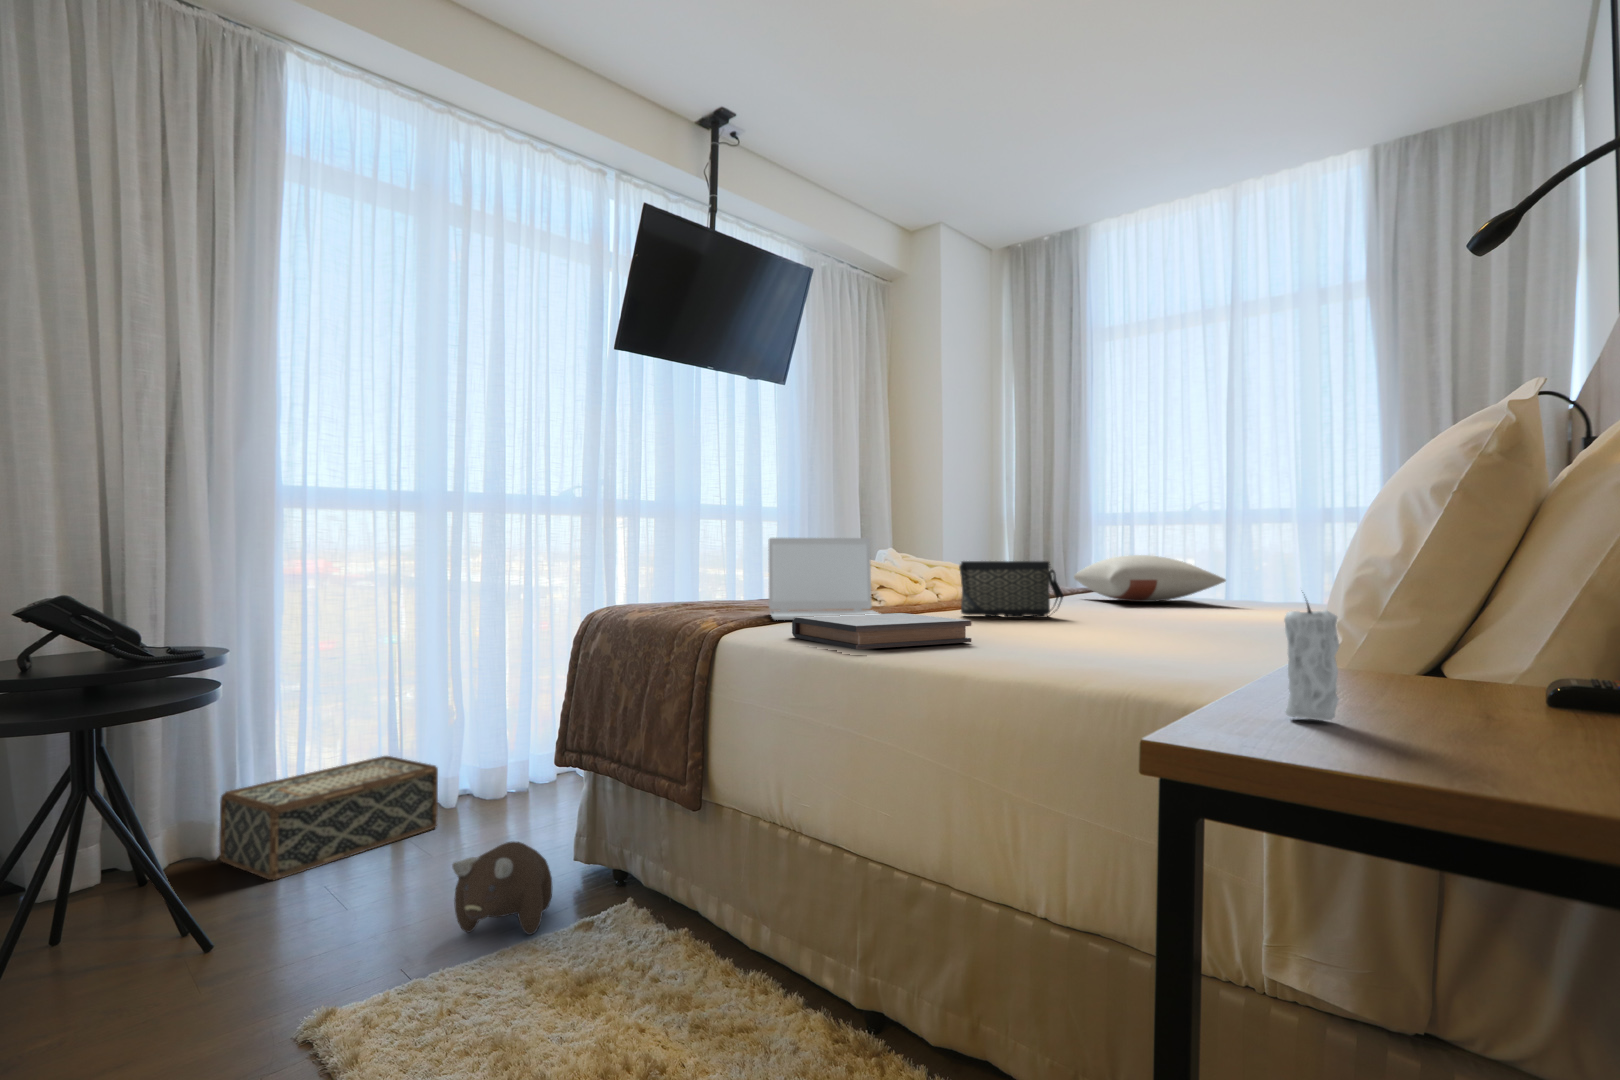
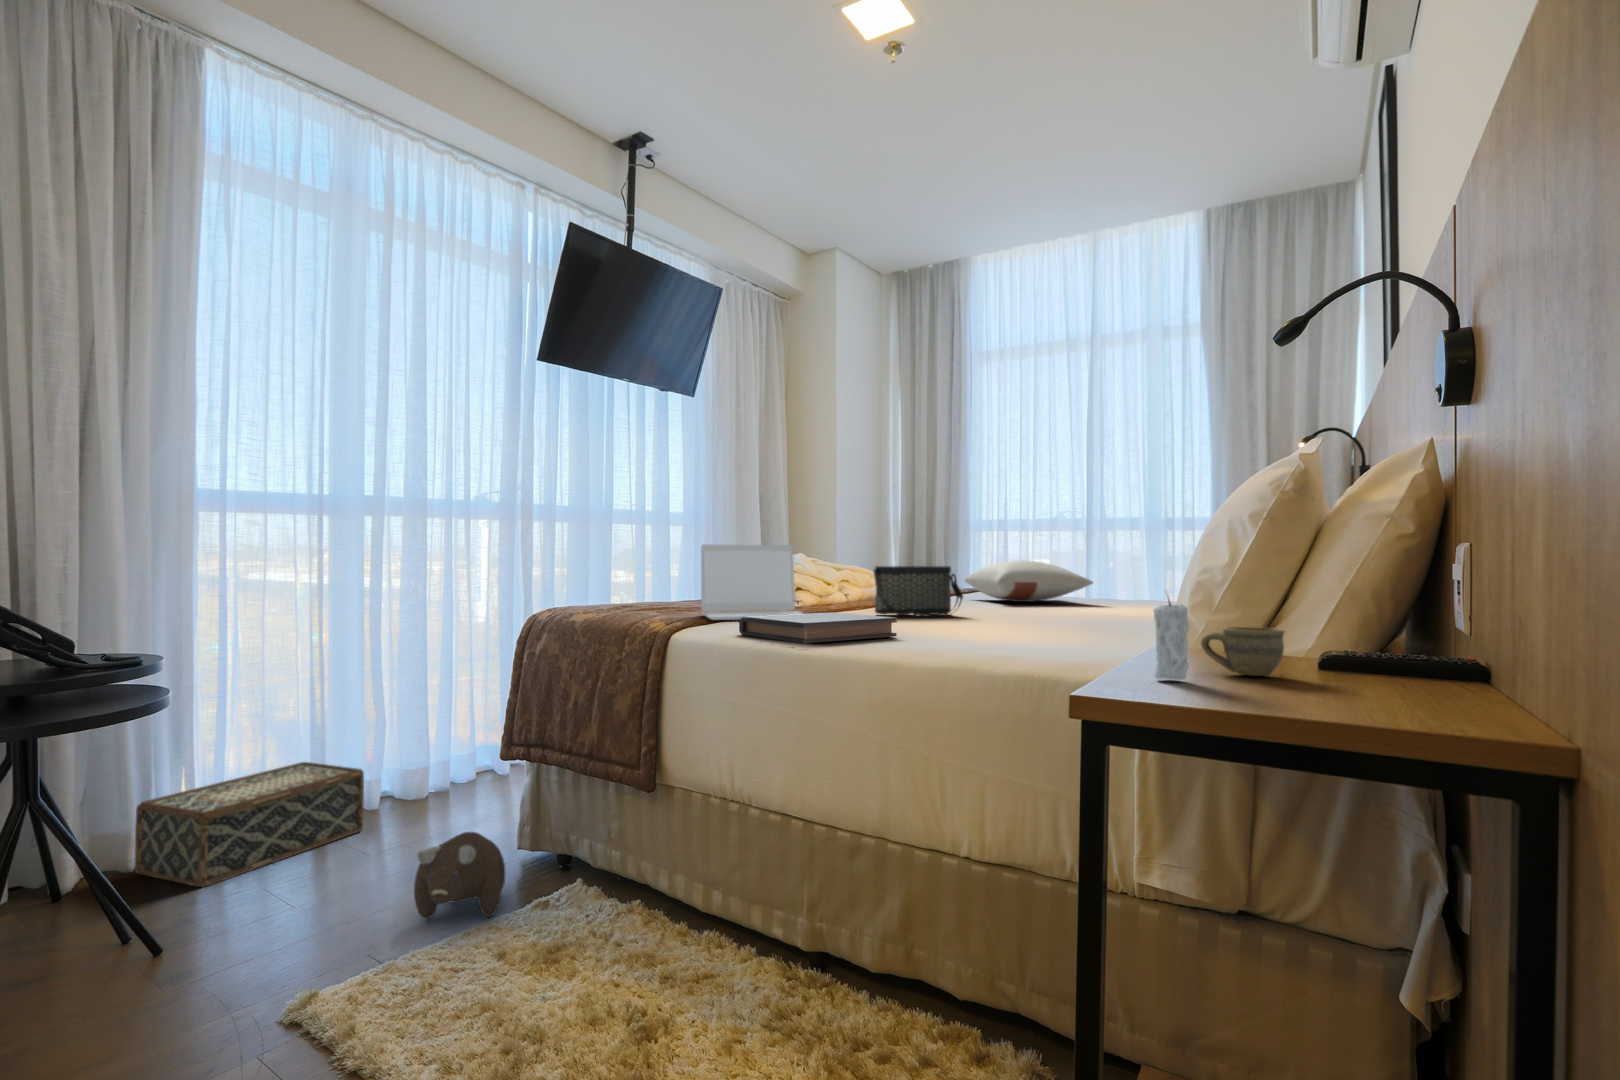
cup: none [1359,644,1493,717] -> present [1201,627,1284,676]

